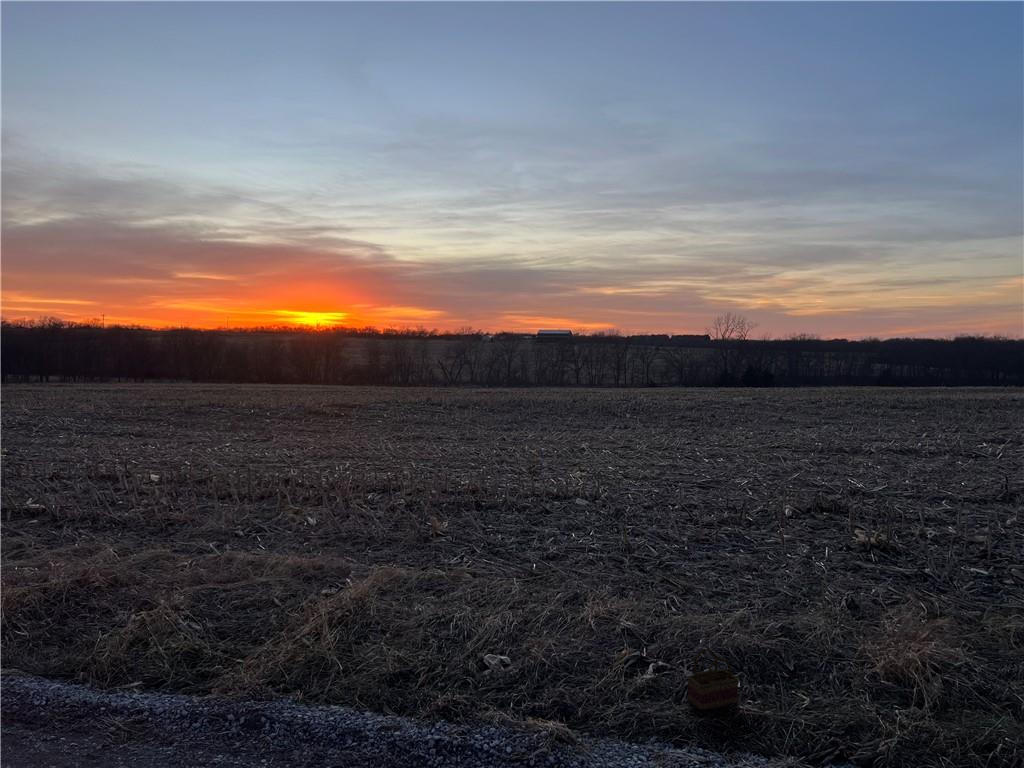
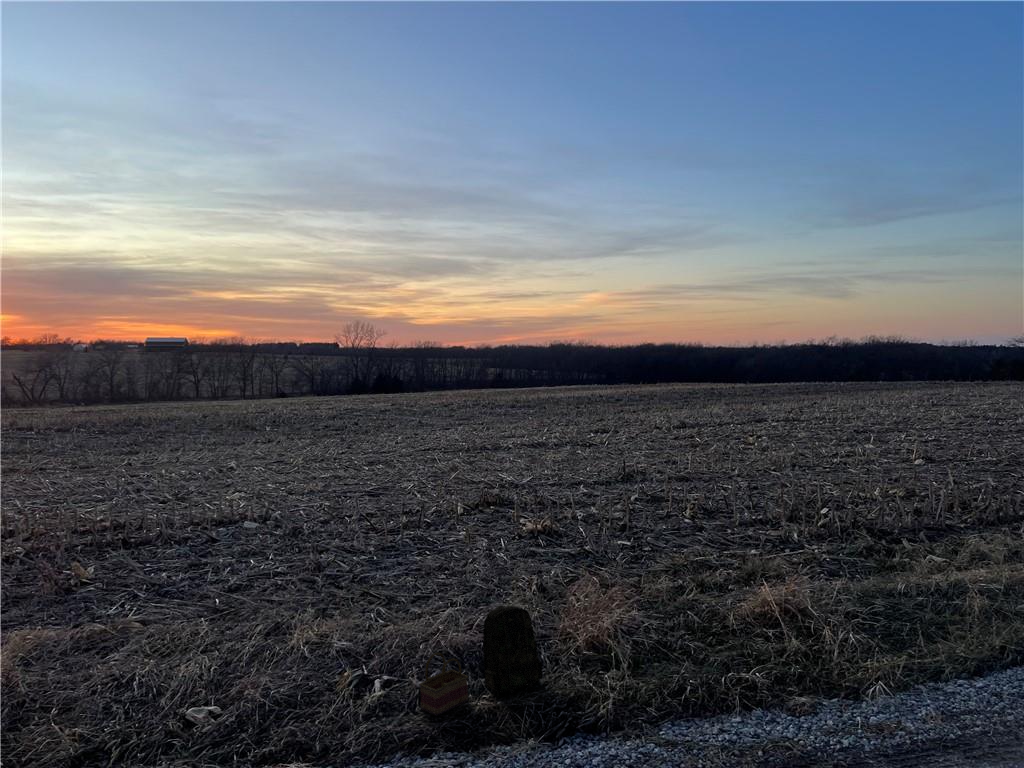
backpack: none [759,614,825,708] -> present [483,606,543,697]

